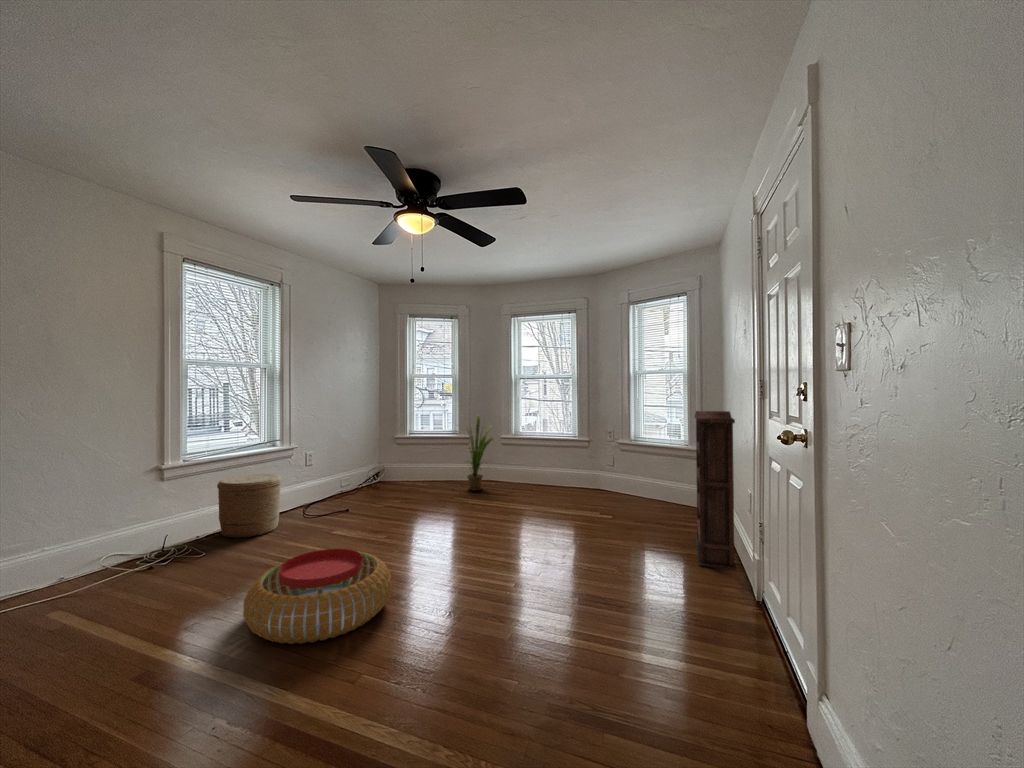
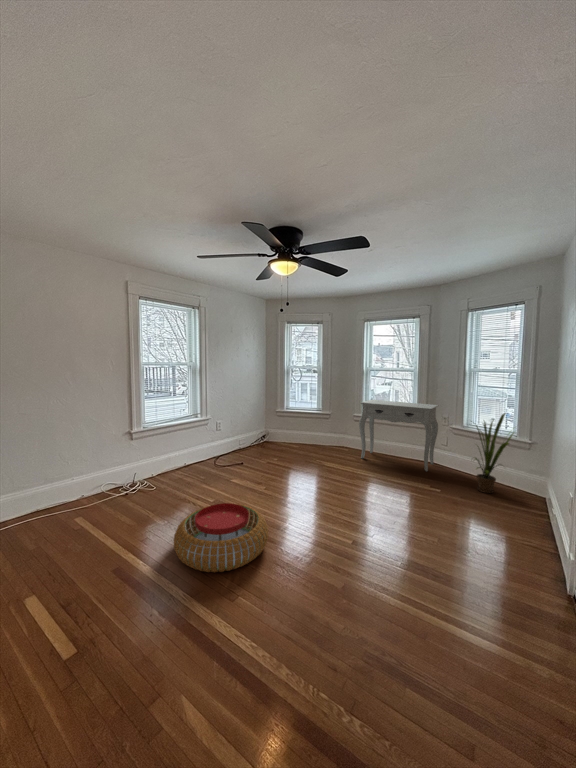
bookshelf: present [695,411,736,571] -> none [518,415,567,559]
house plant: present [467,415,493,491] -> present [475,413,513,493]
console table: none [508,416,604,501] -> present [359,400,439,471]
woven basket: present [217,474,282,538] -> none [164,436,202,479]

